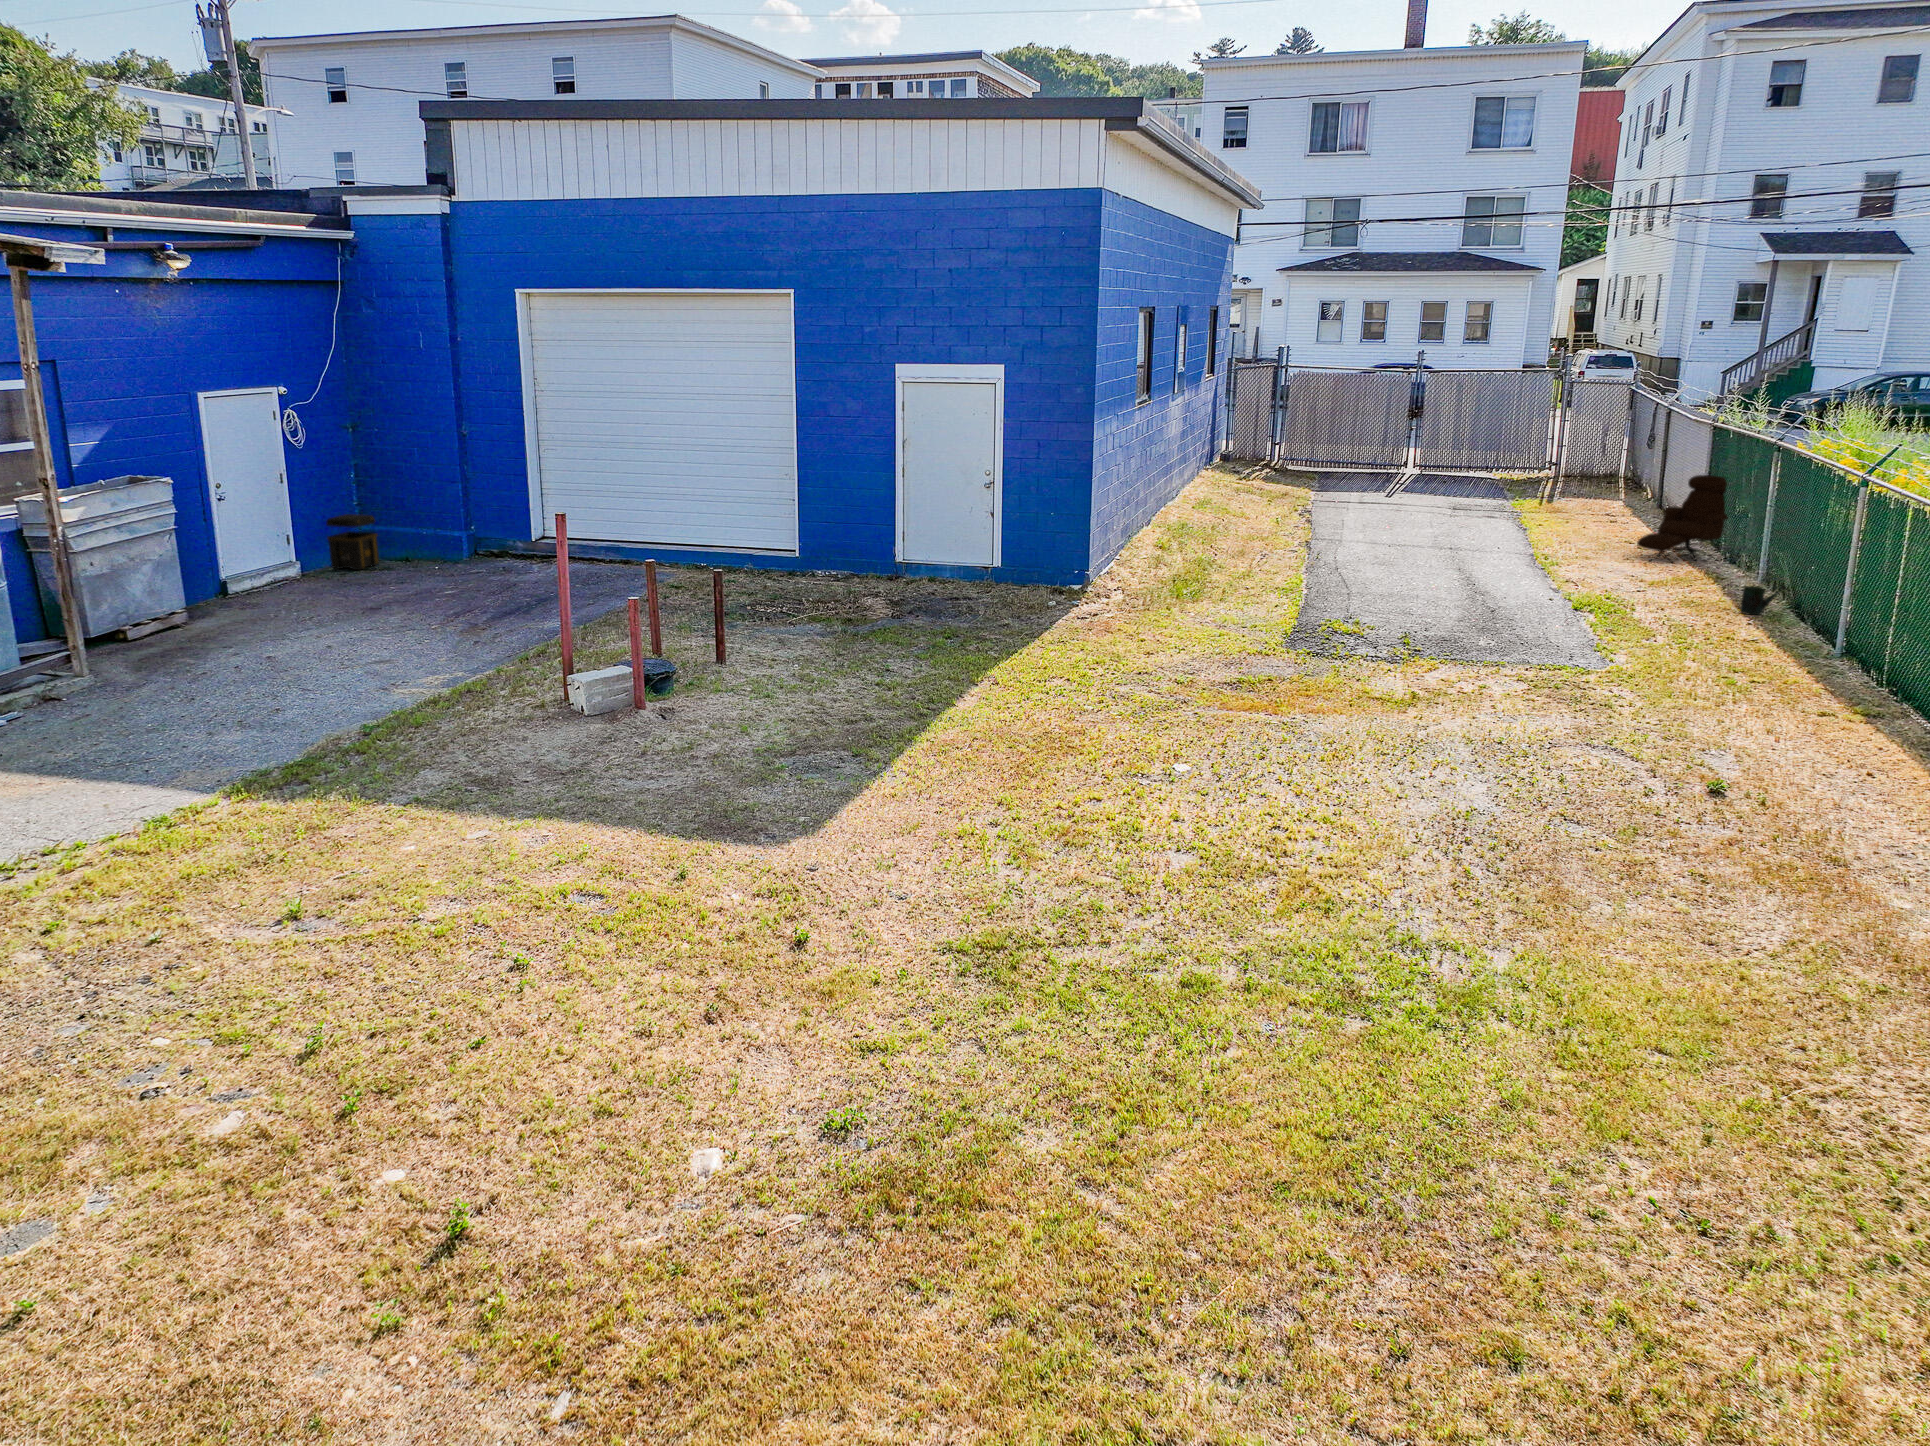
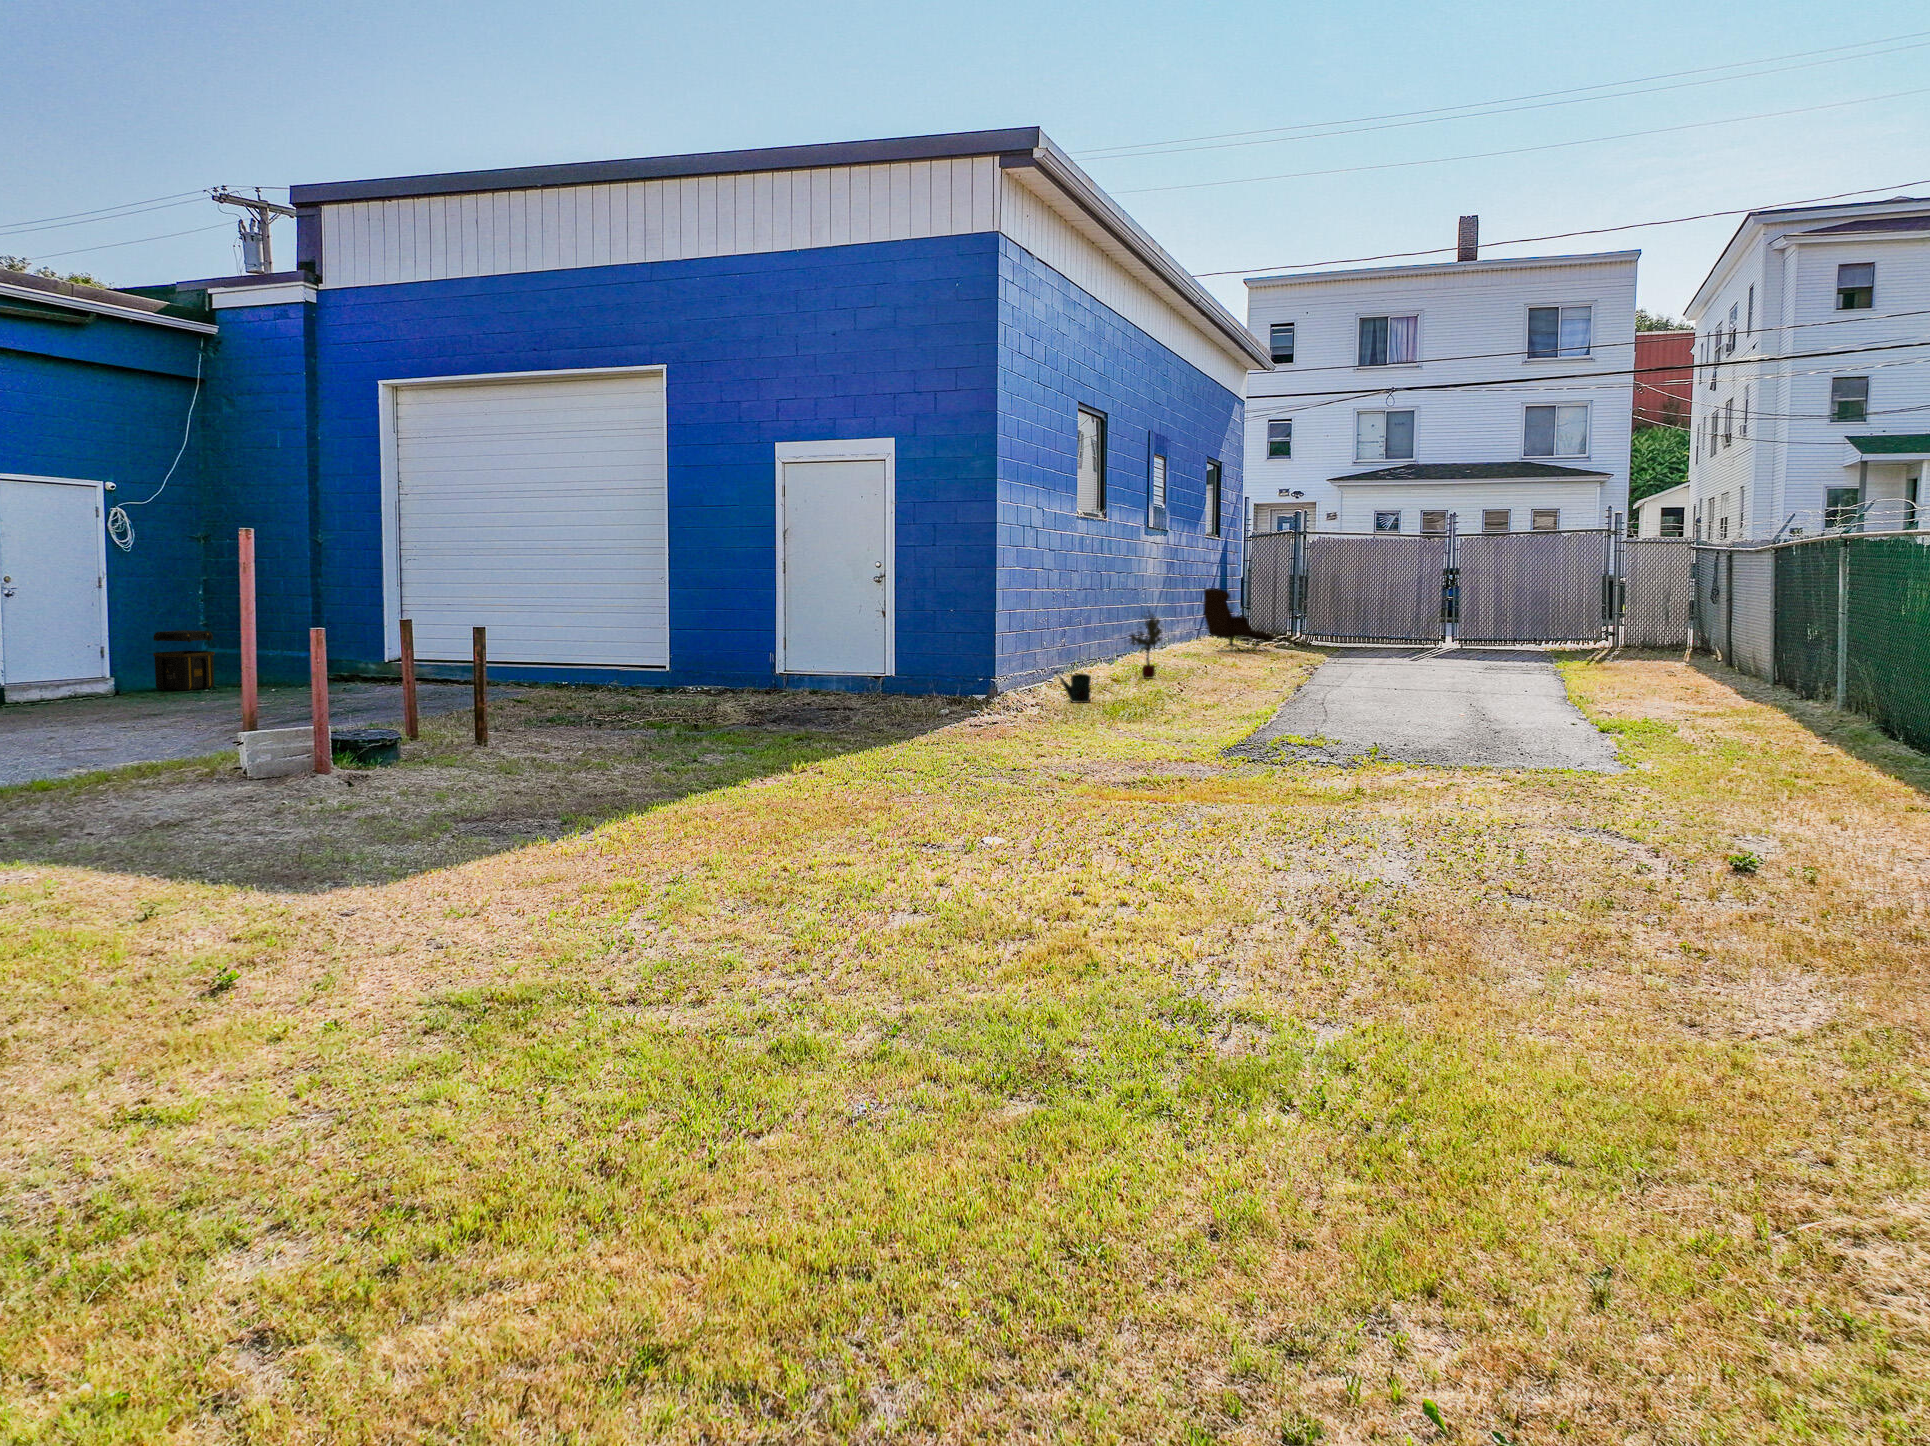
potted tree: none [1158,471,1189,531] -> present [1129,614,1162,679]
lounge chair: present [1637,475,1728,562] -> present [1204,588,1274,651]
watering can: present [1740,586,1786,615] -> present [1054,670,1091,703]

